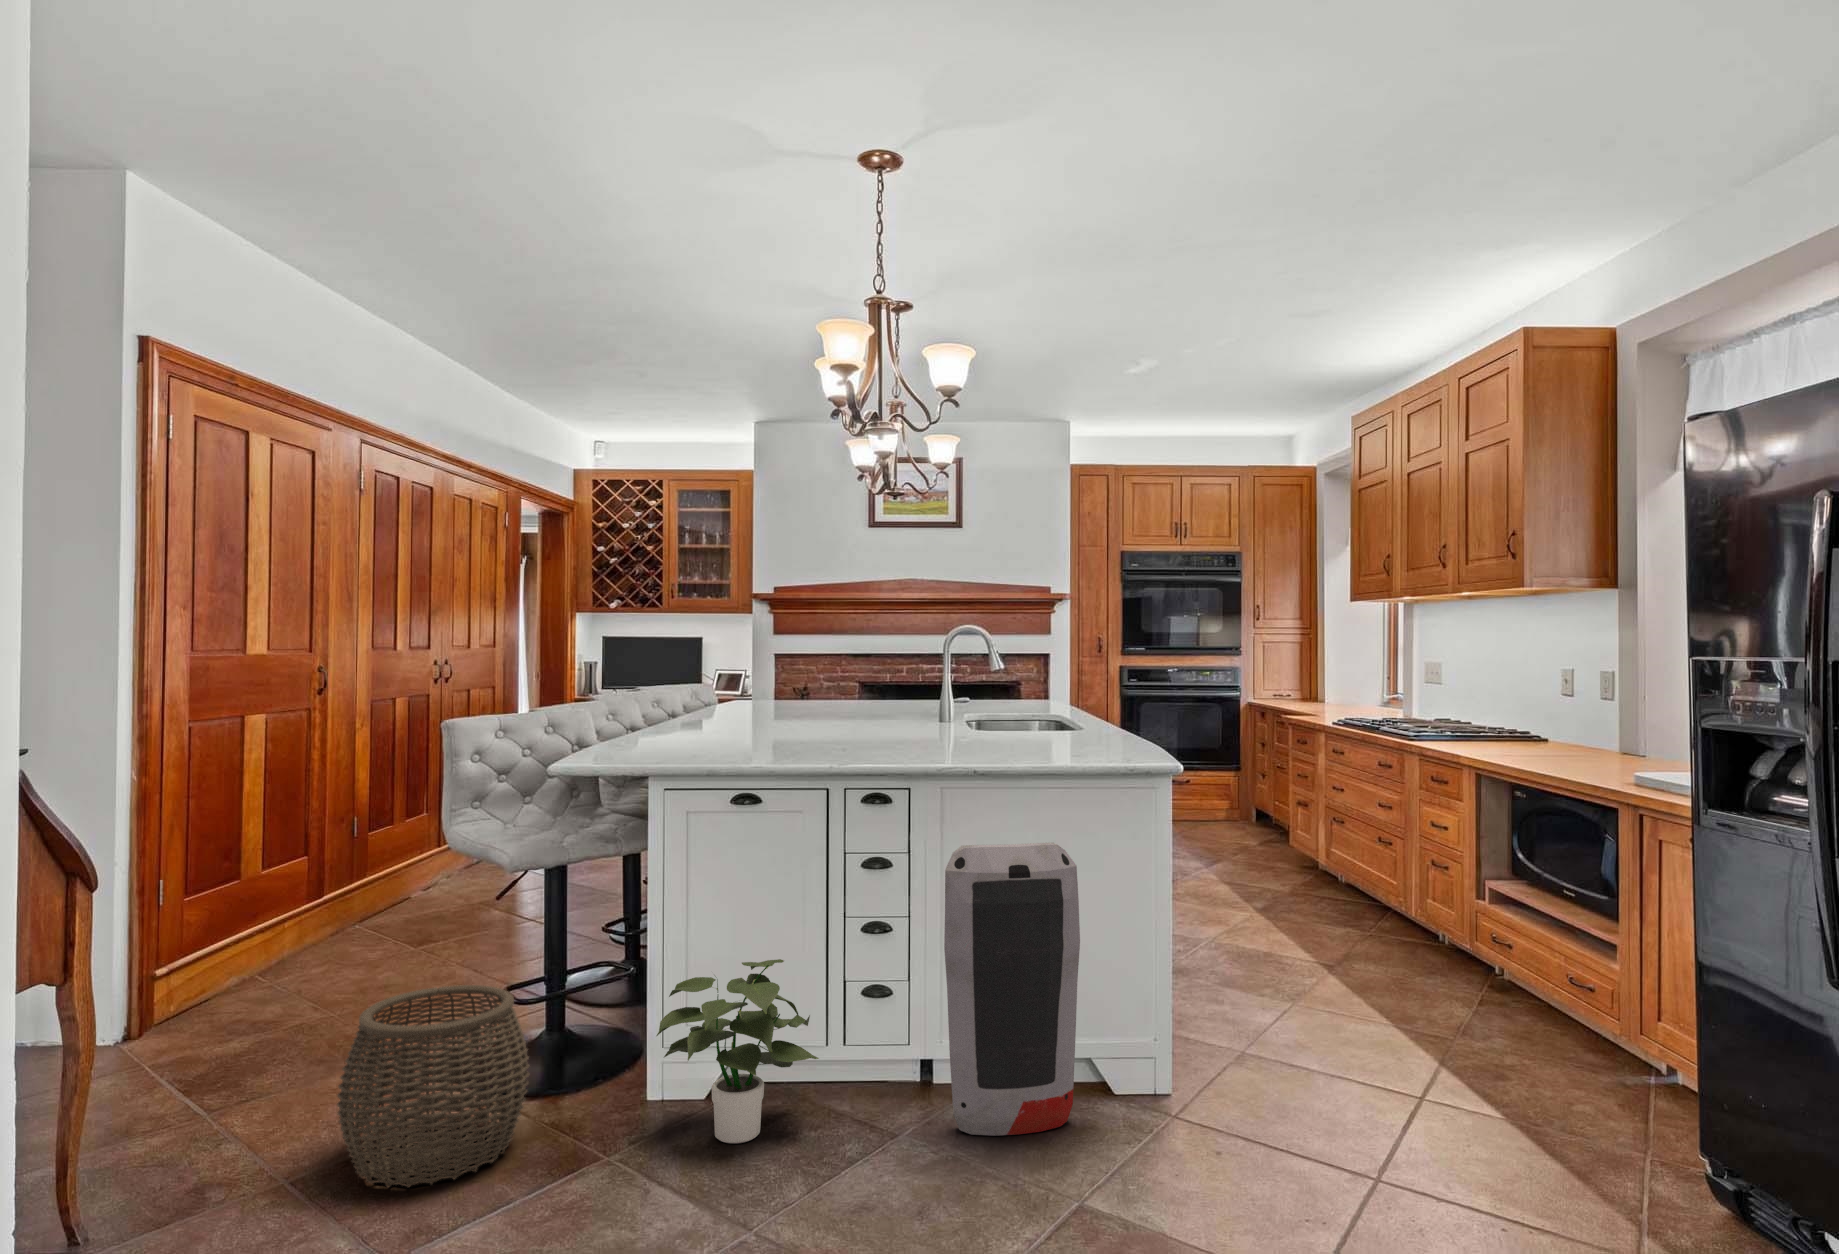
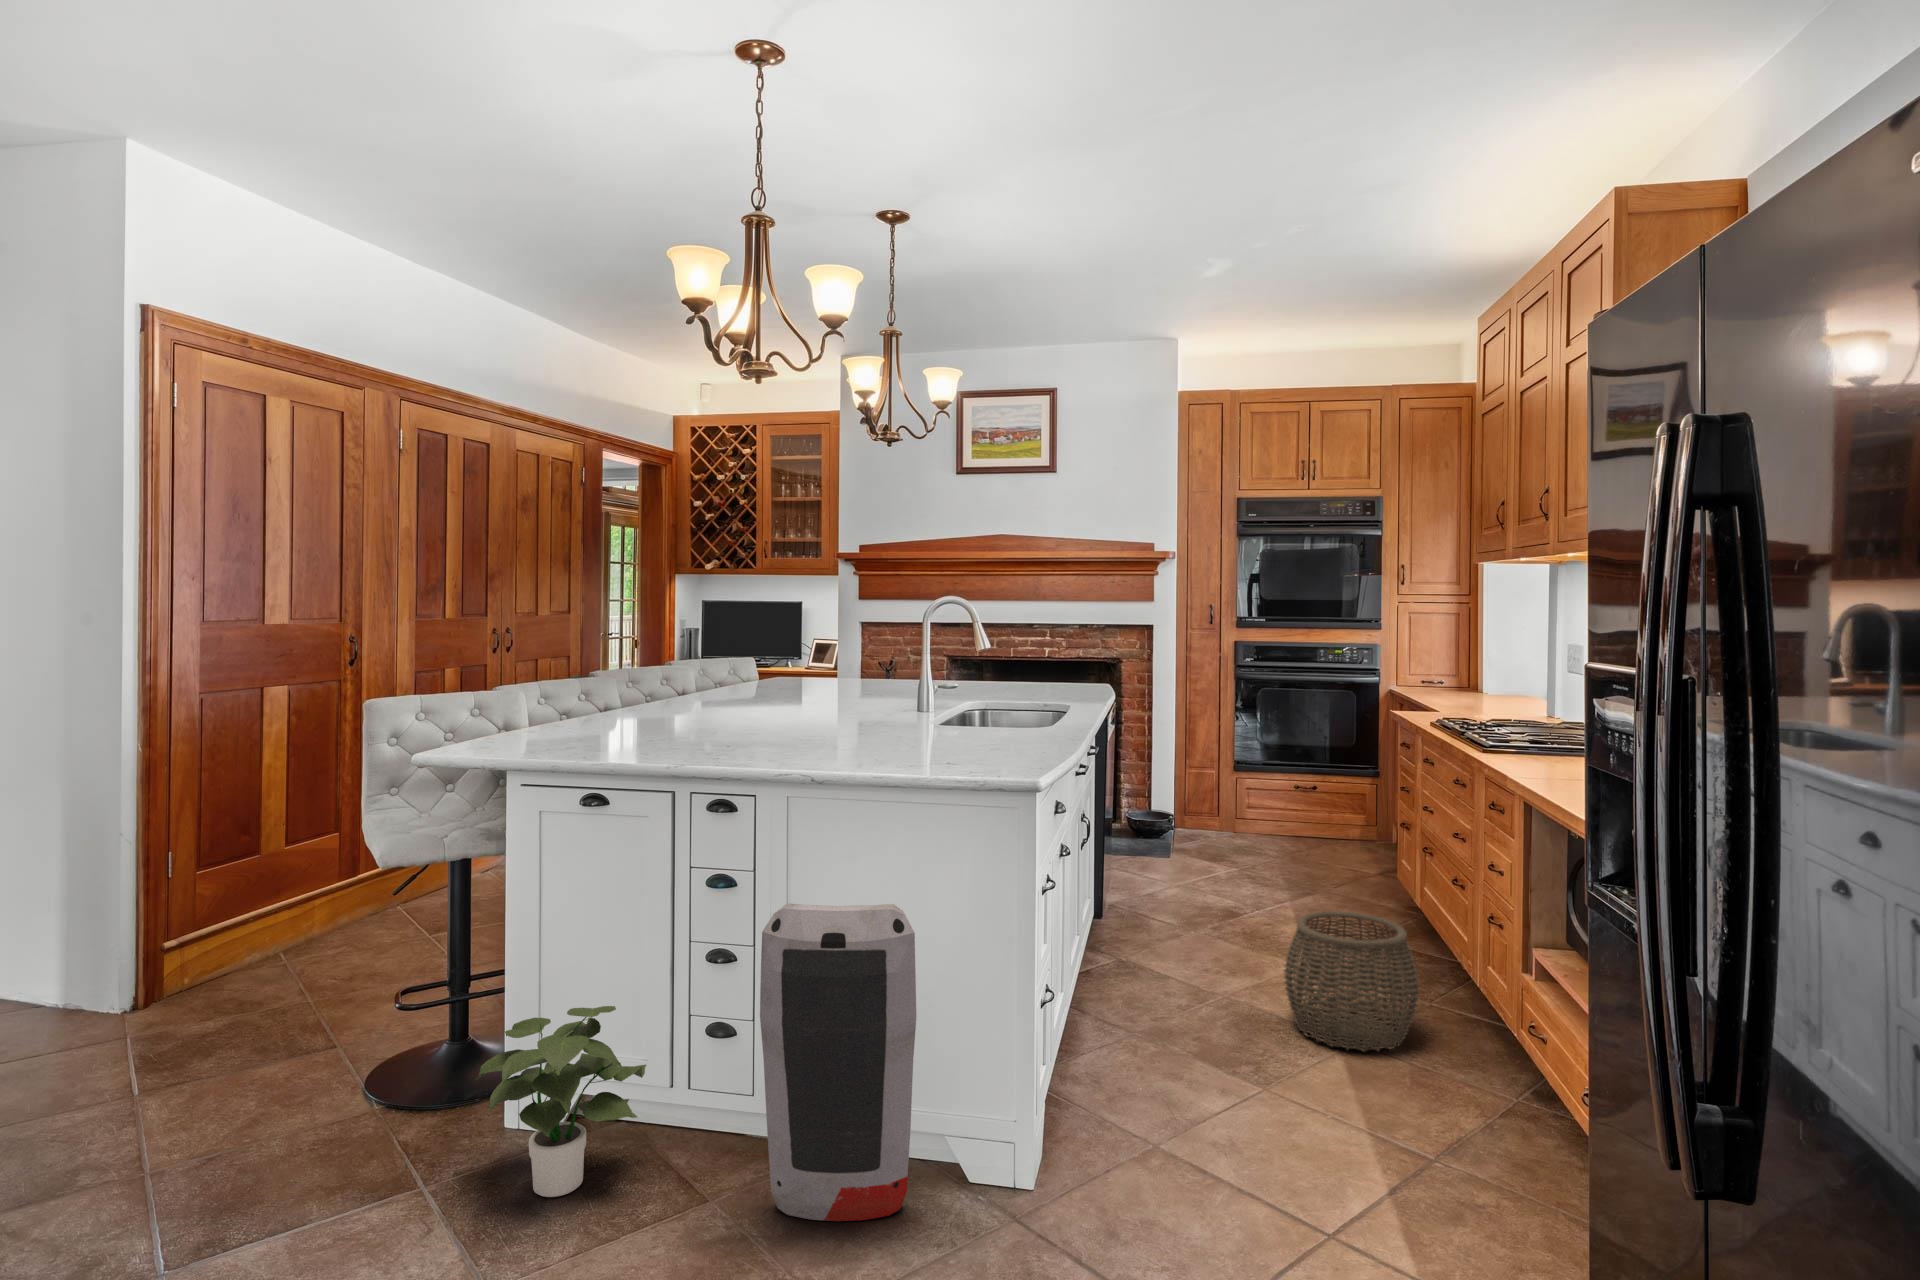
woven basket: present [337,985,530,1187] -> present [1284,911,1419,1052]

